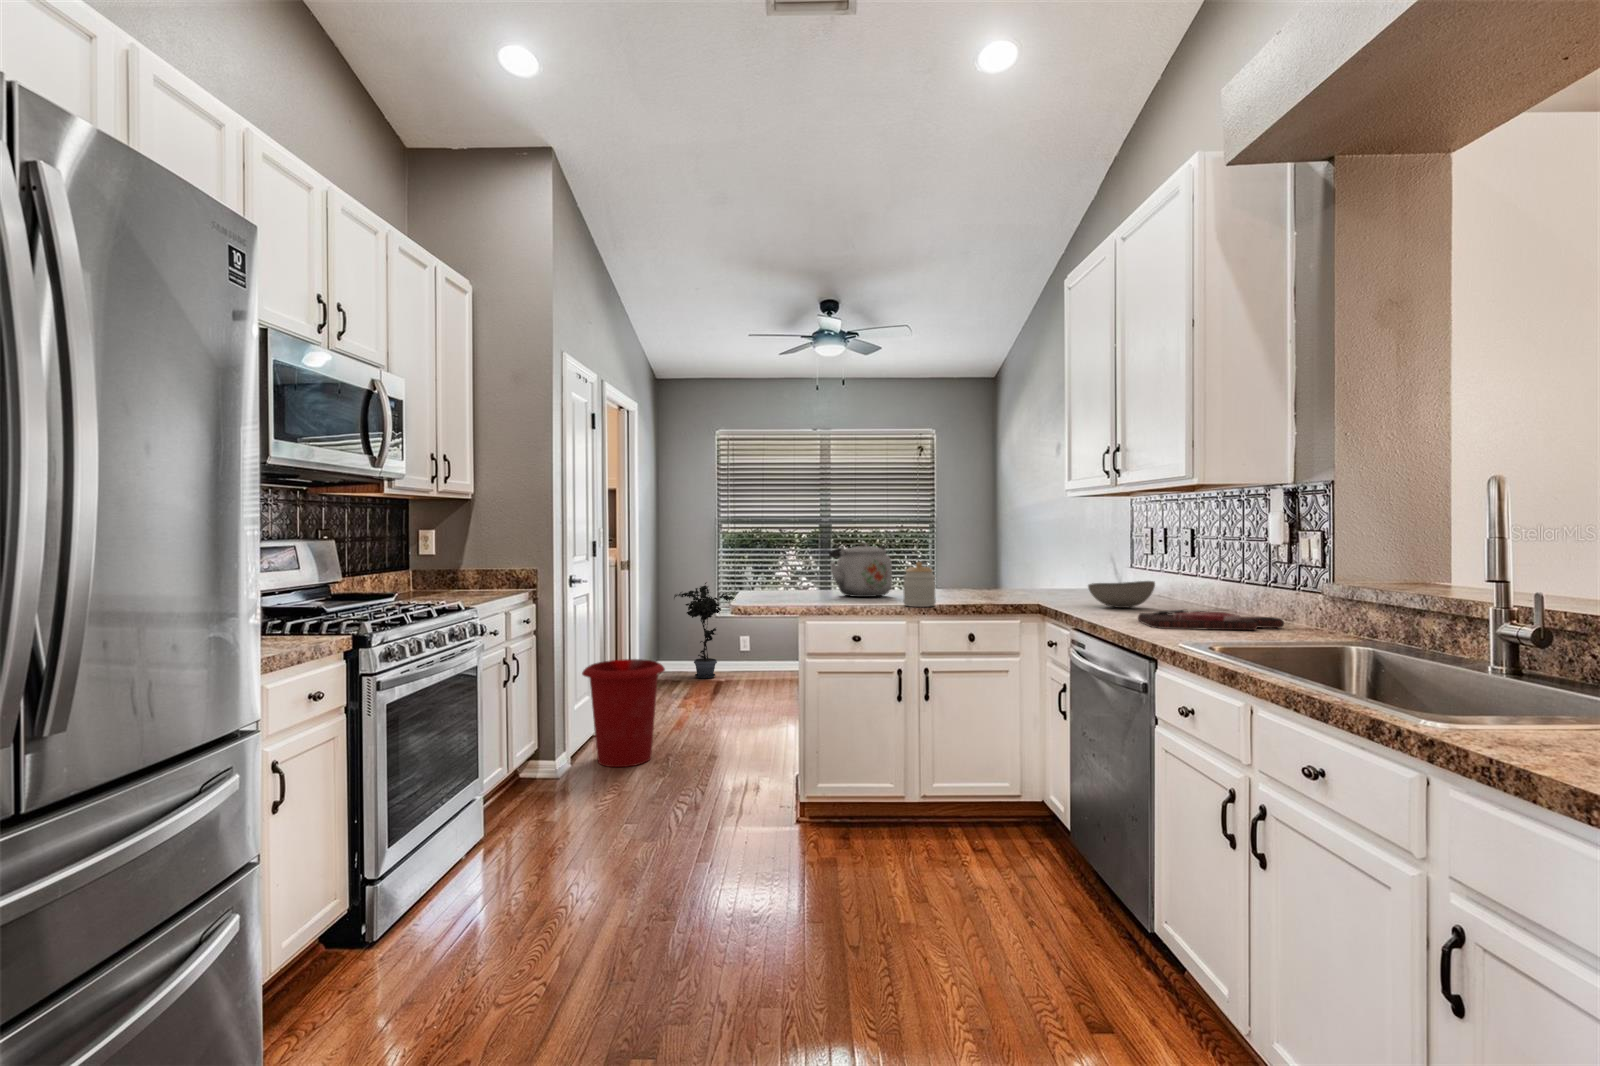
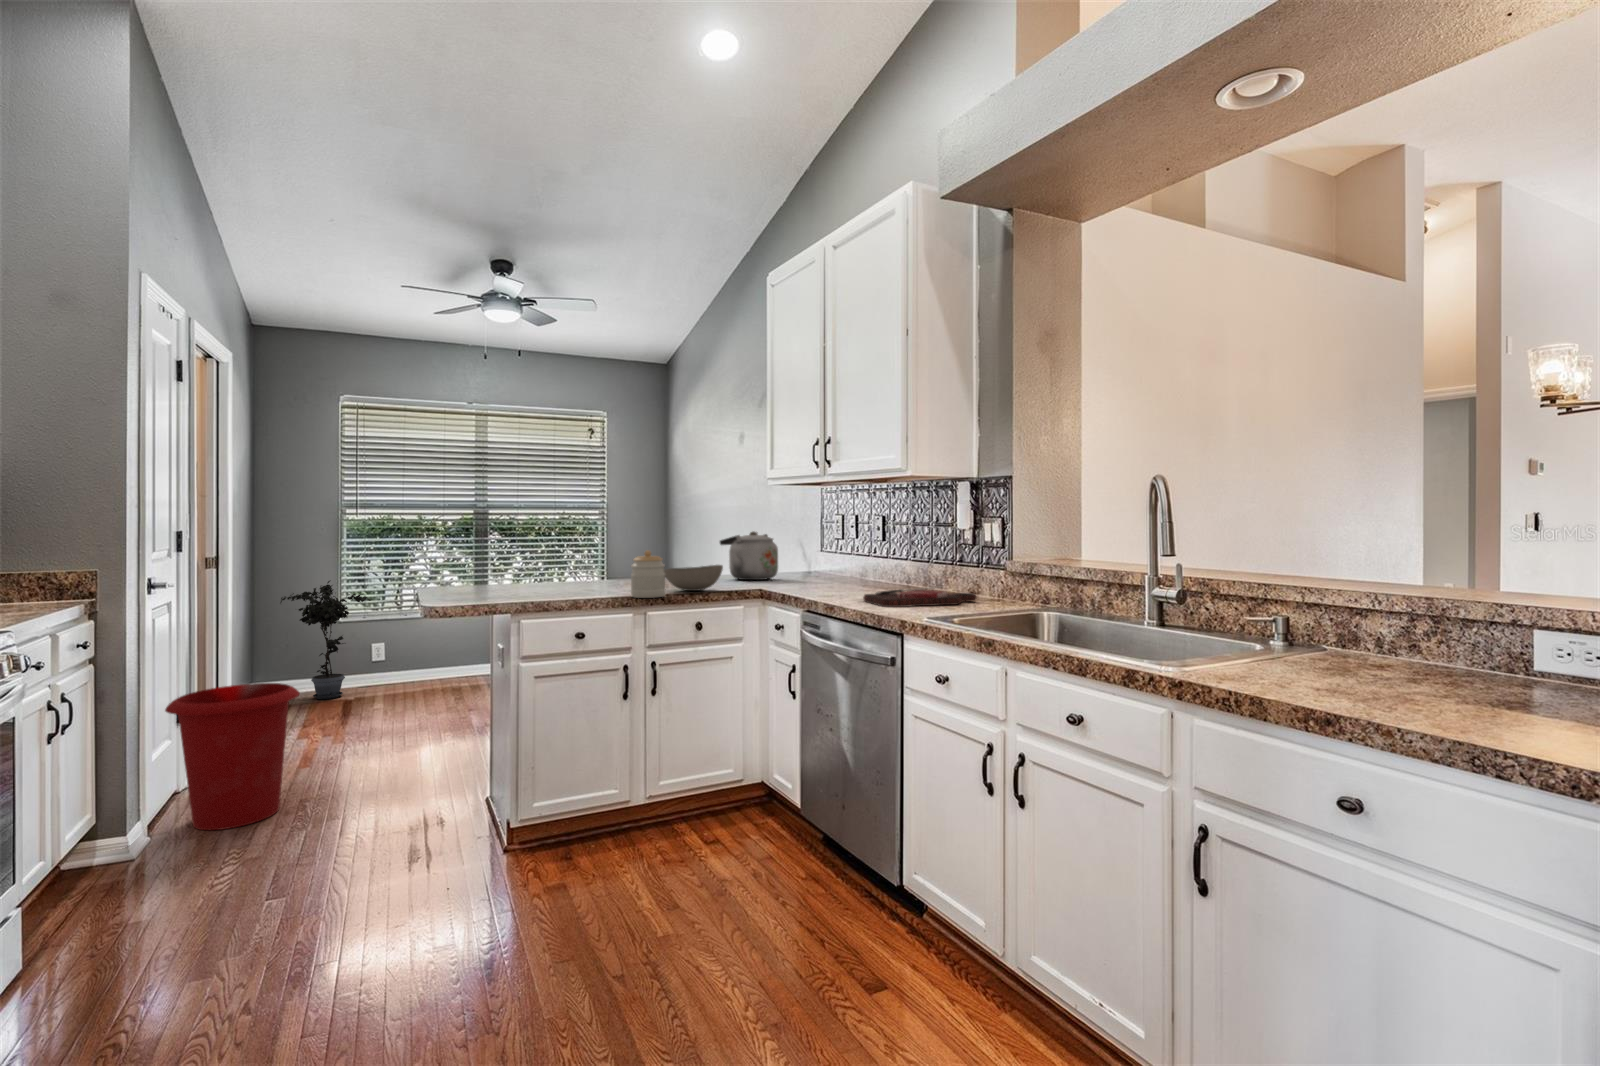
kettle: present [829,543,892,597] -> present [720,531,778,580]
bowl: present [1088,581,1155,608] -> present [664,565,723,591]

